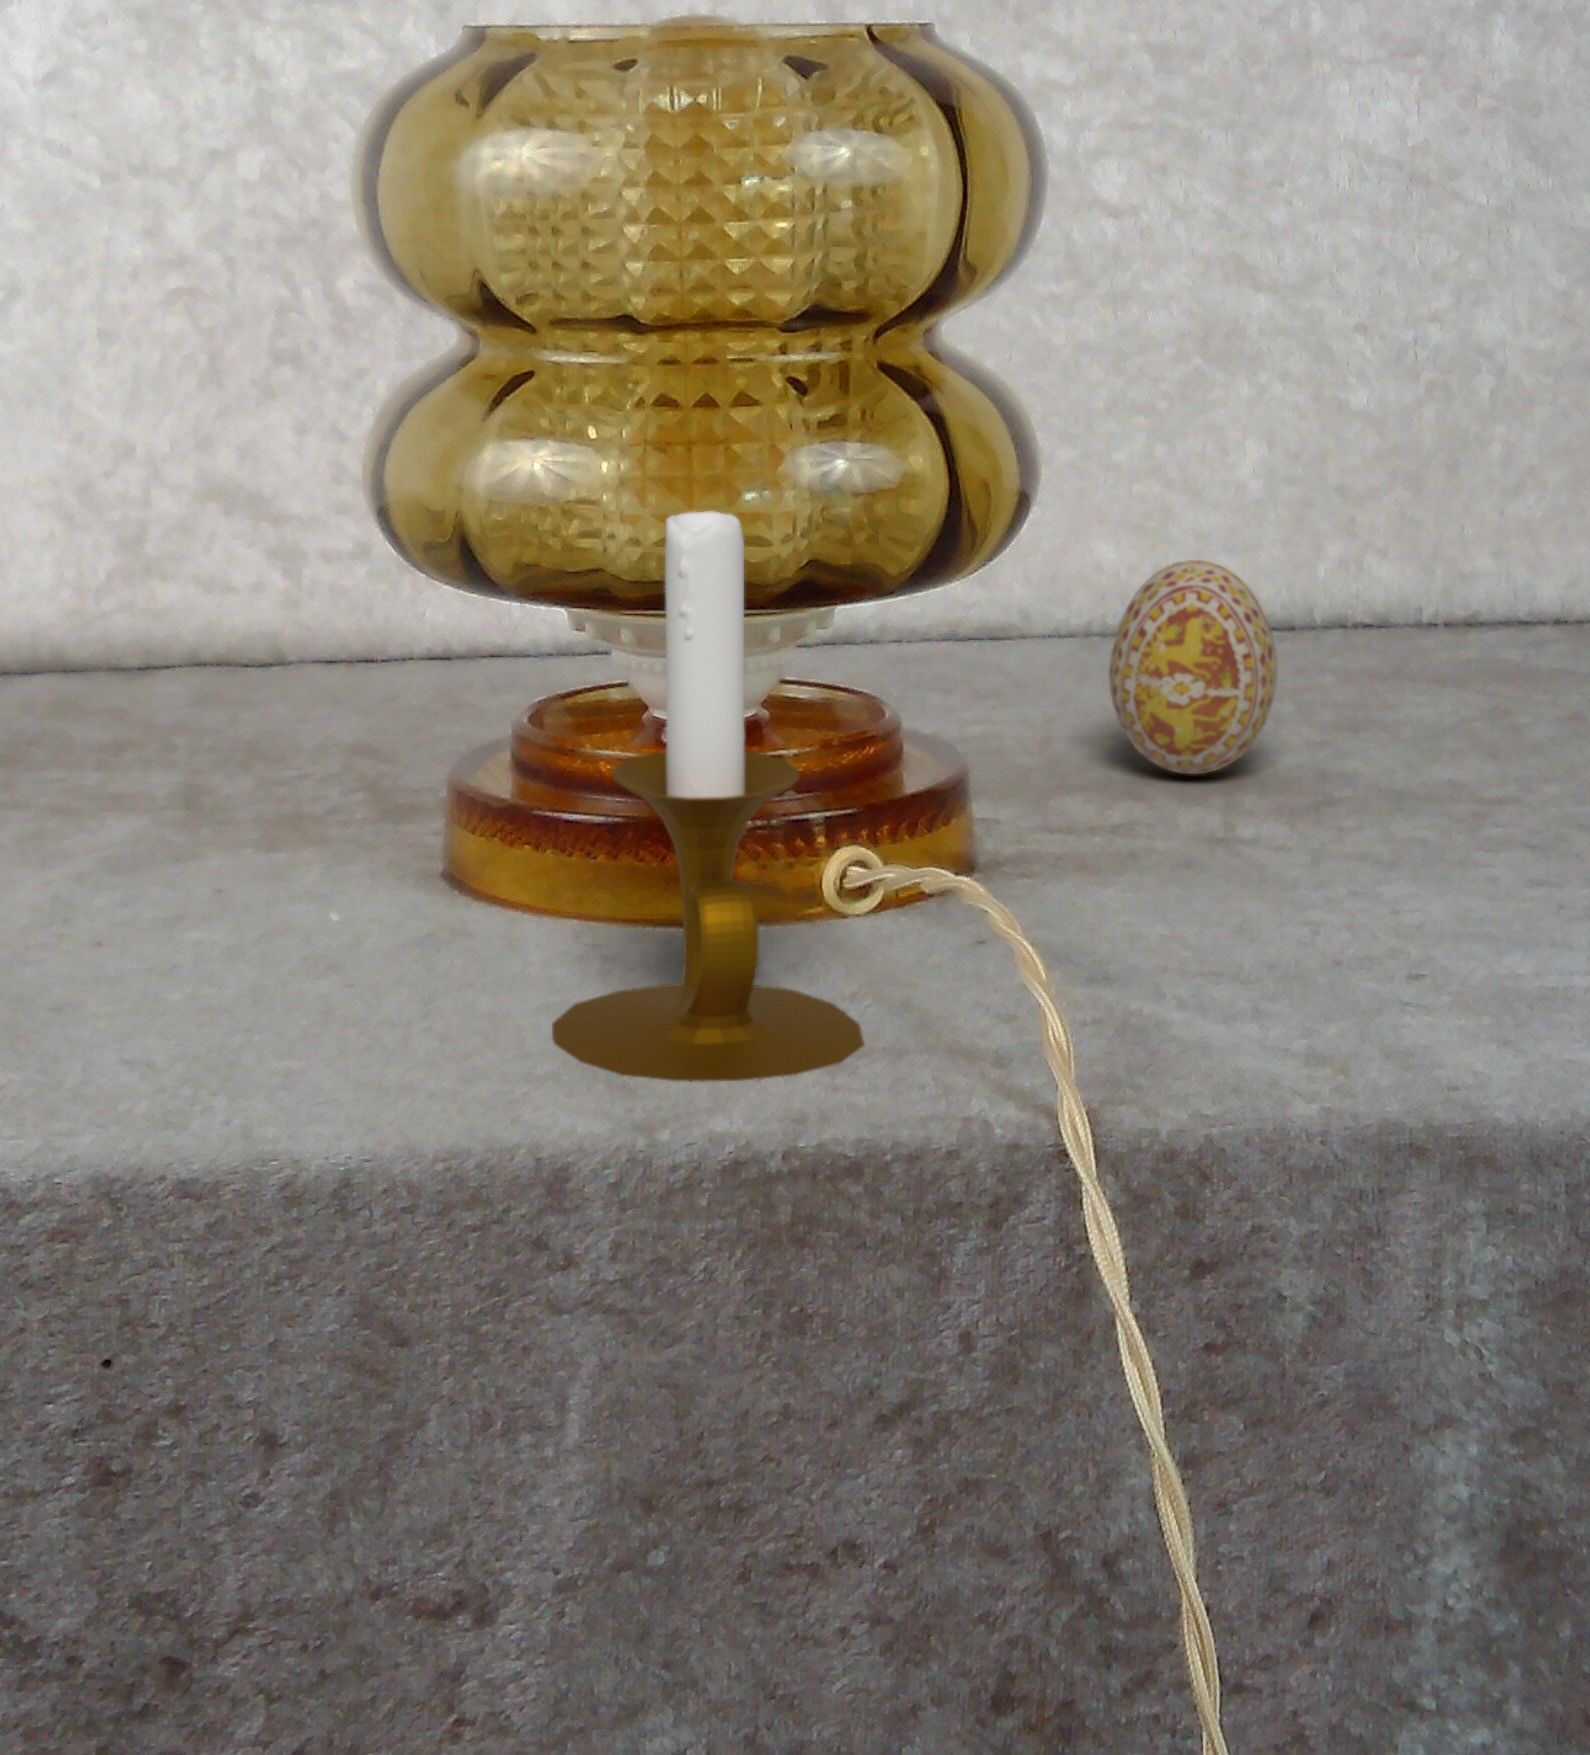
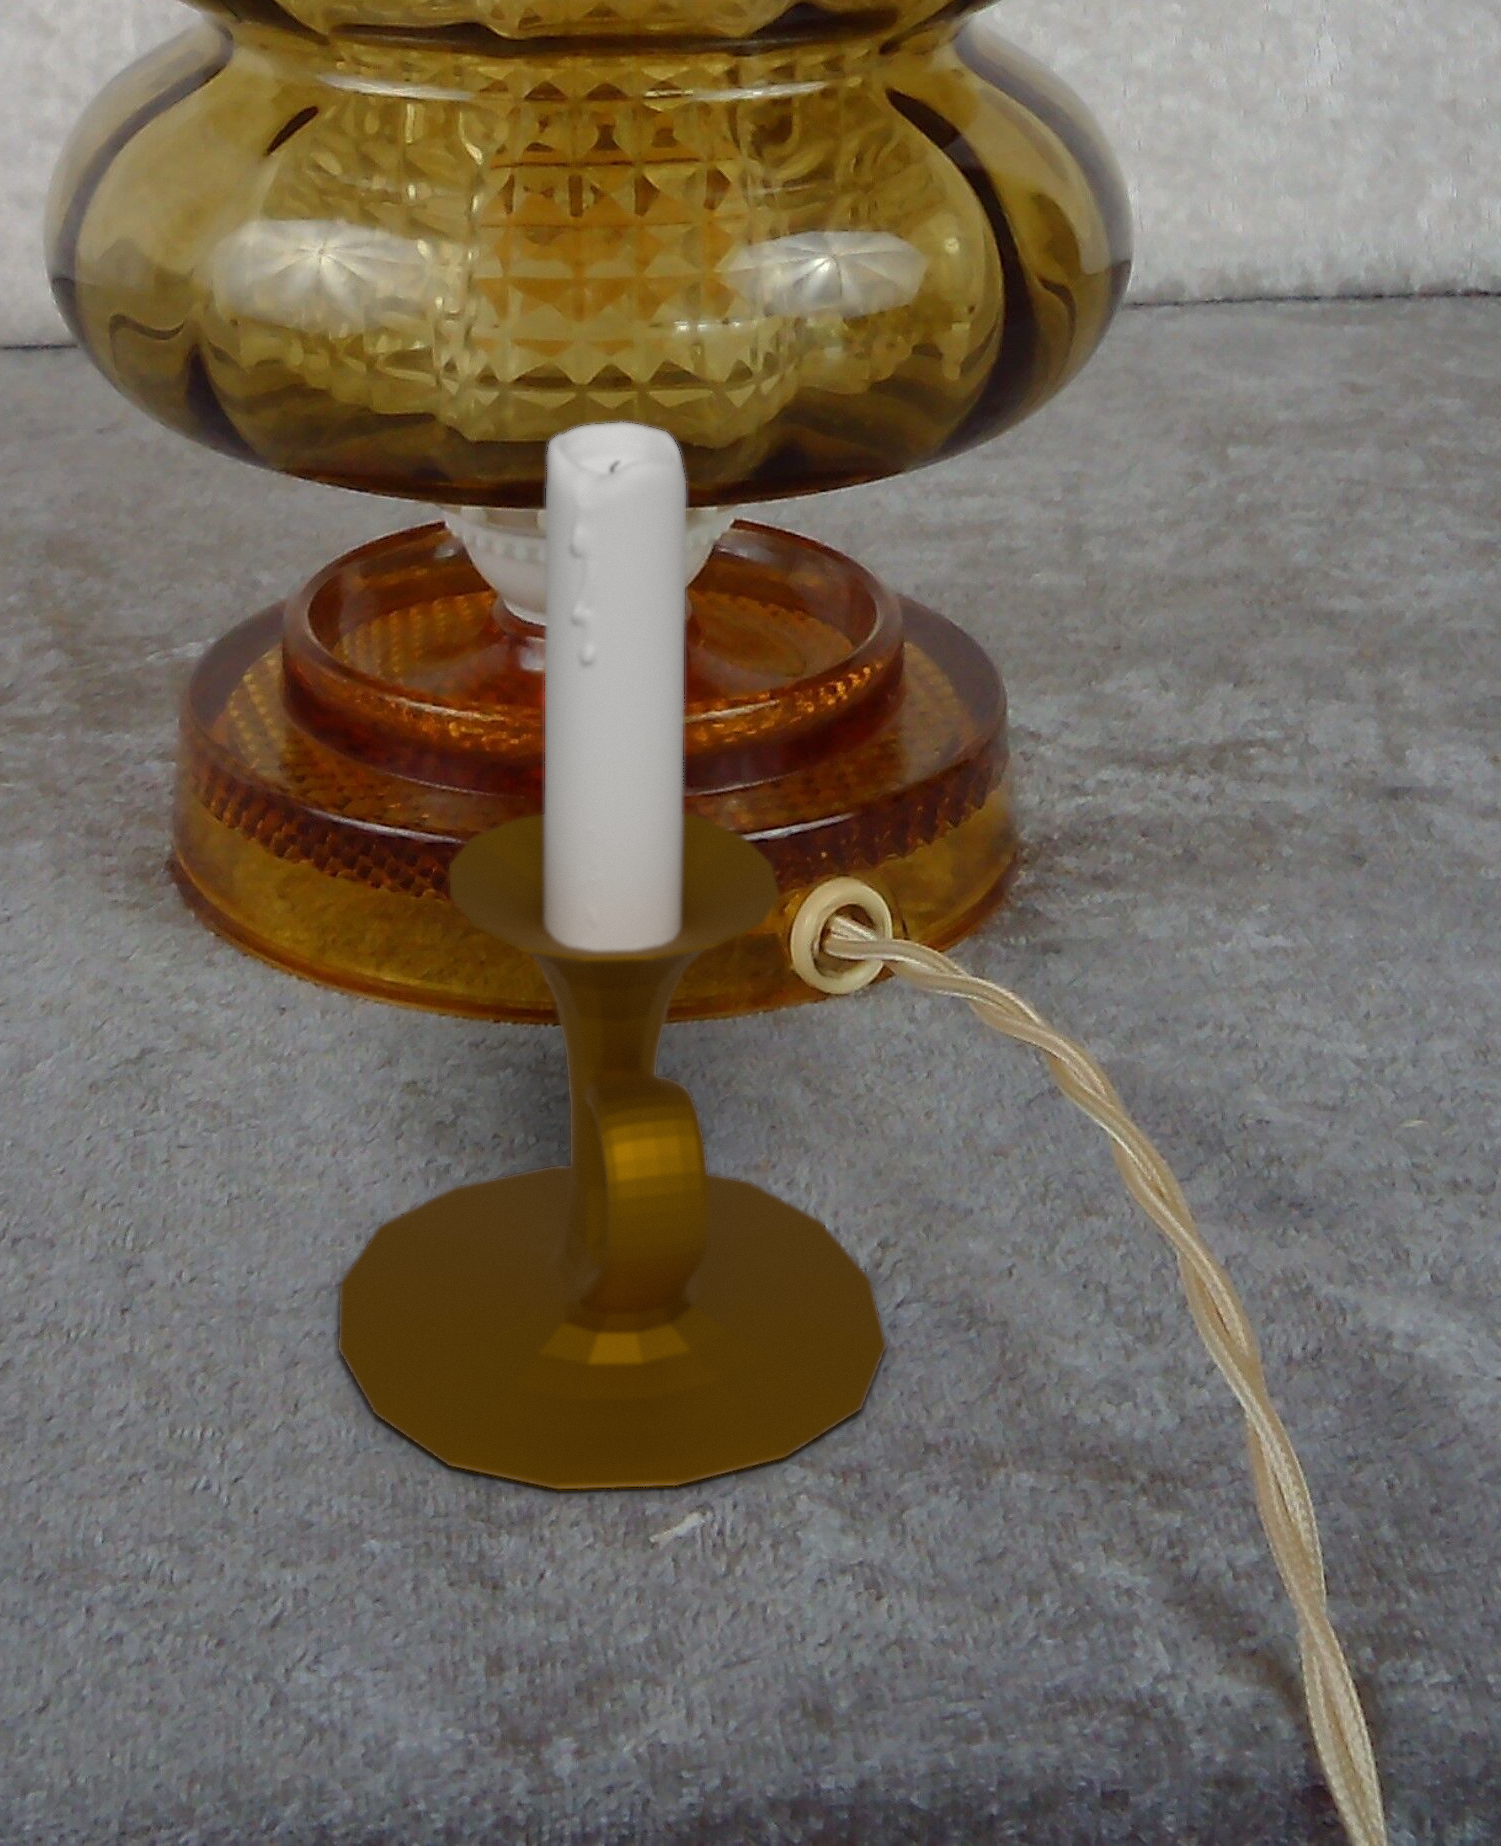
decorative egg: present [1109,560,1277,774] -> none [1190,305,1443,624]

